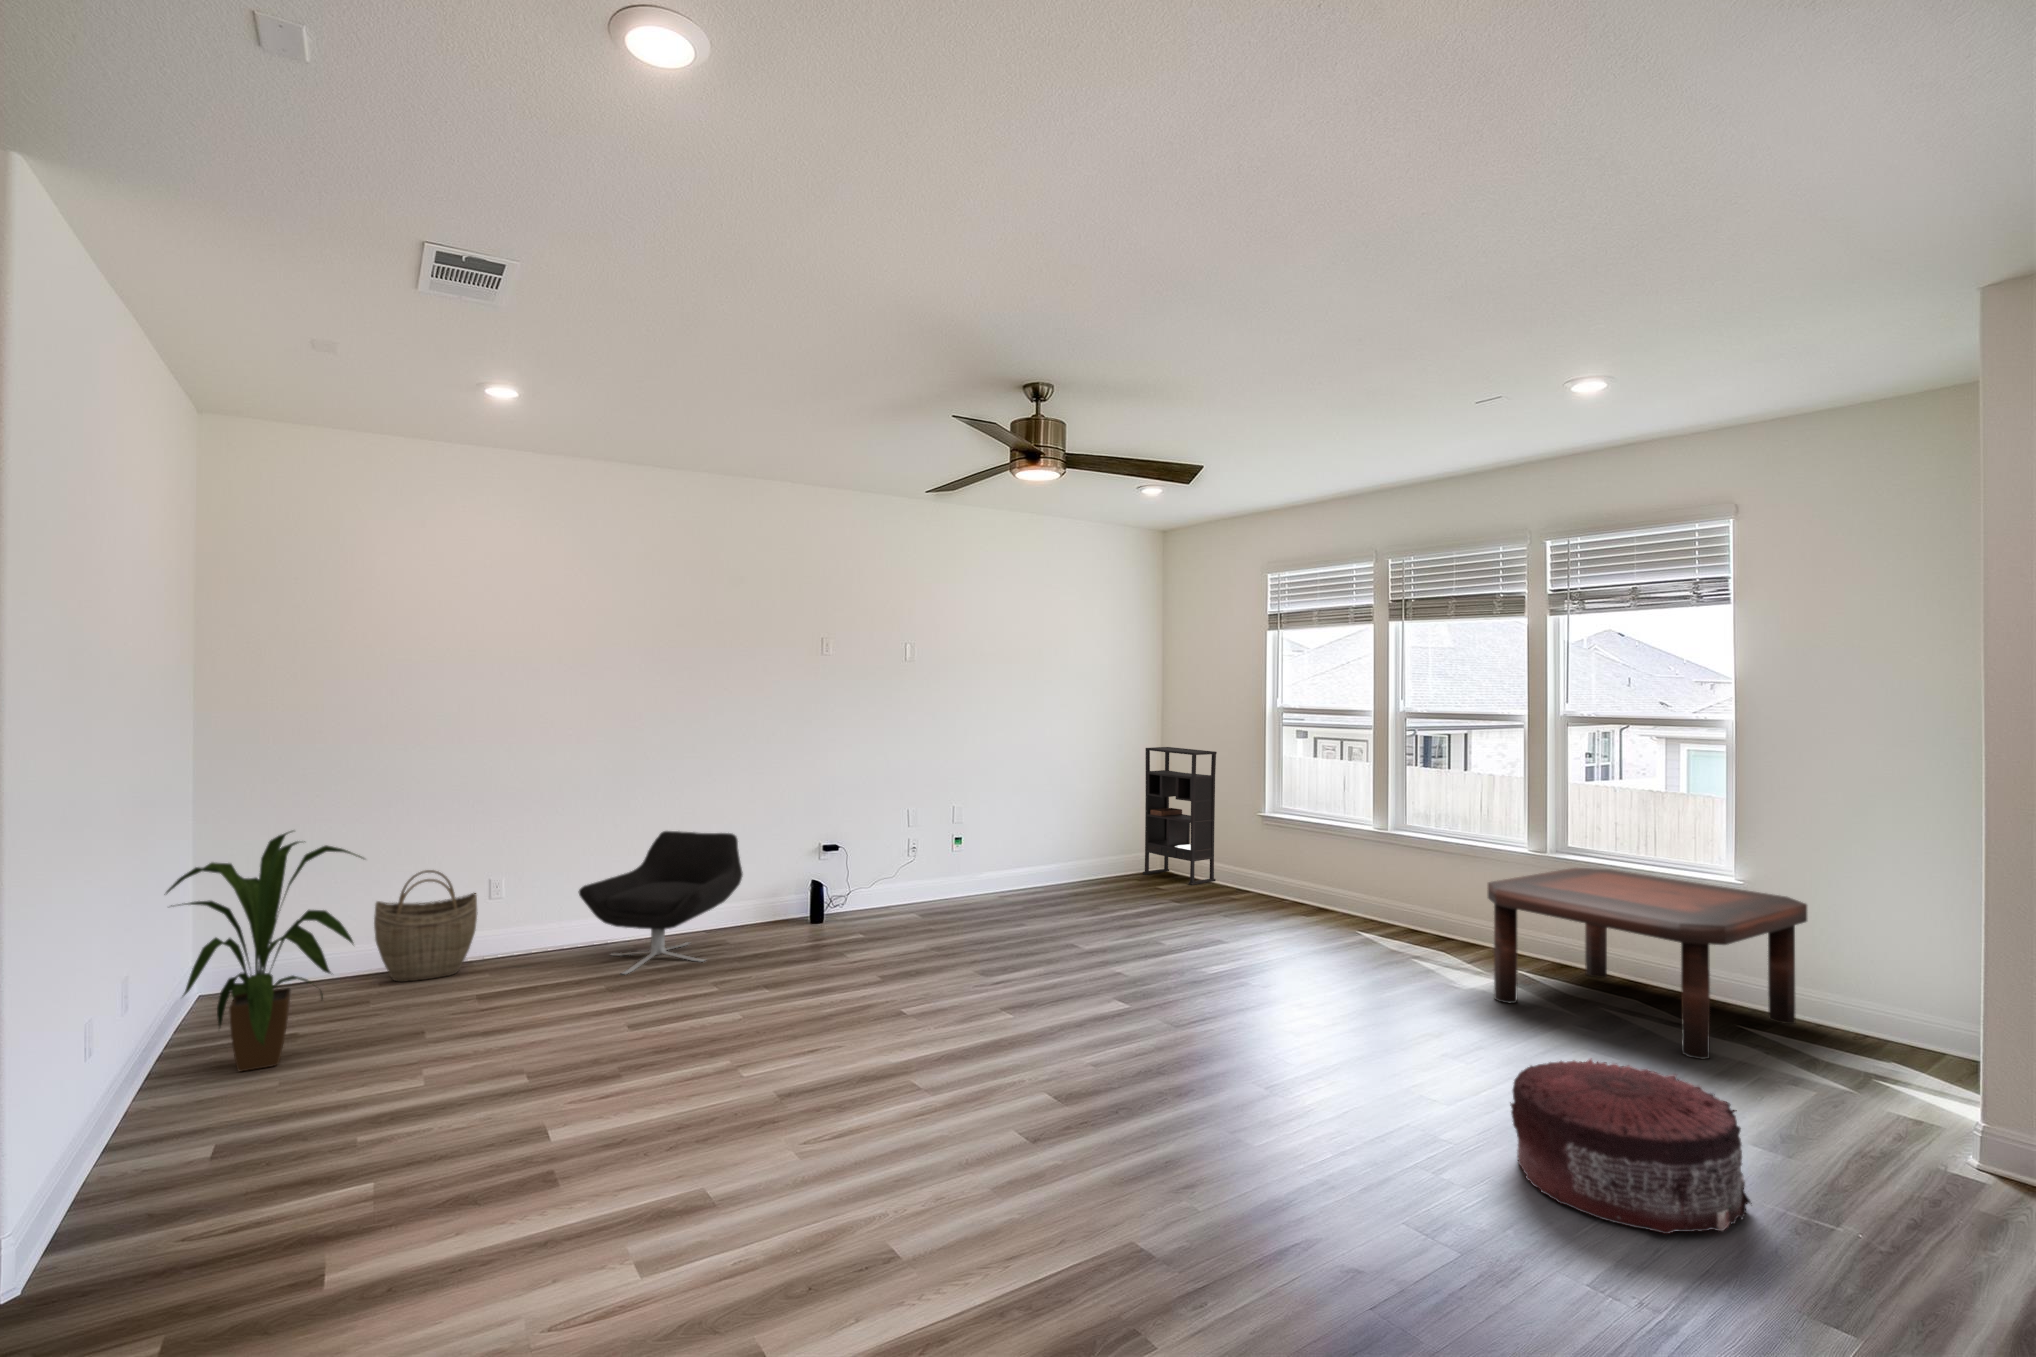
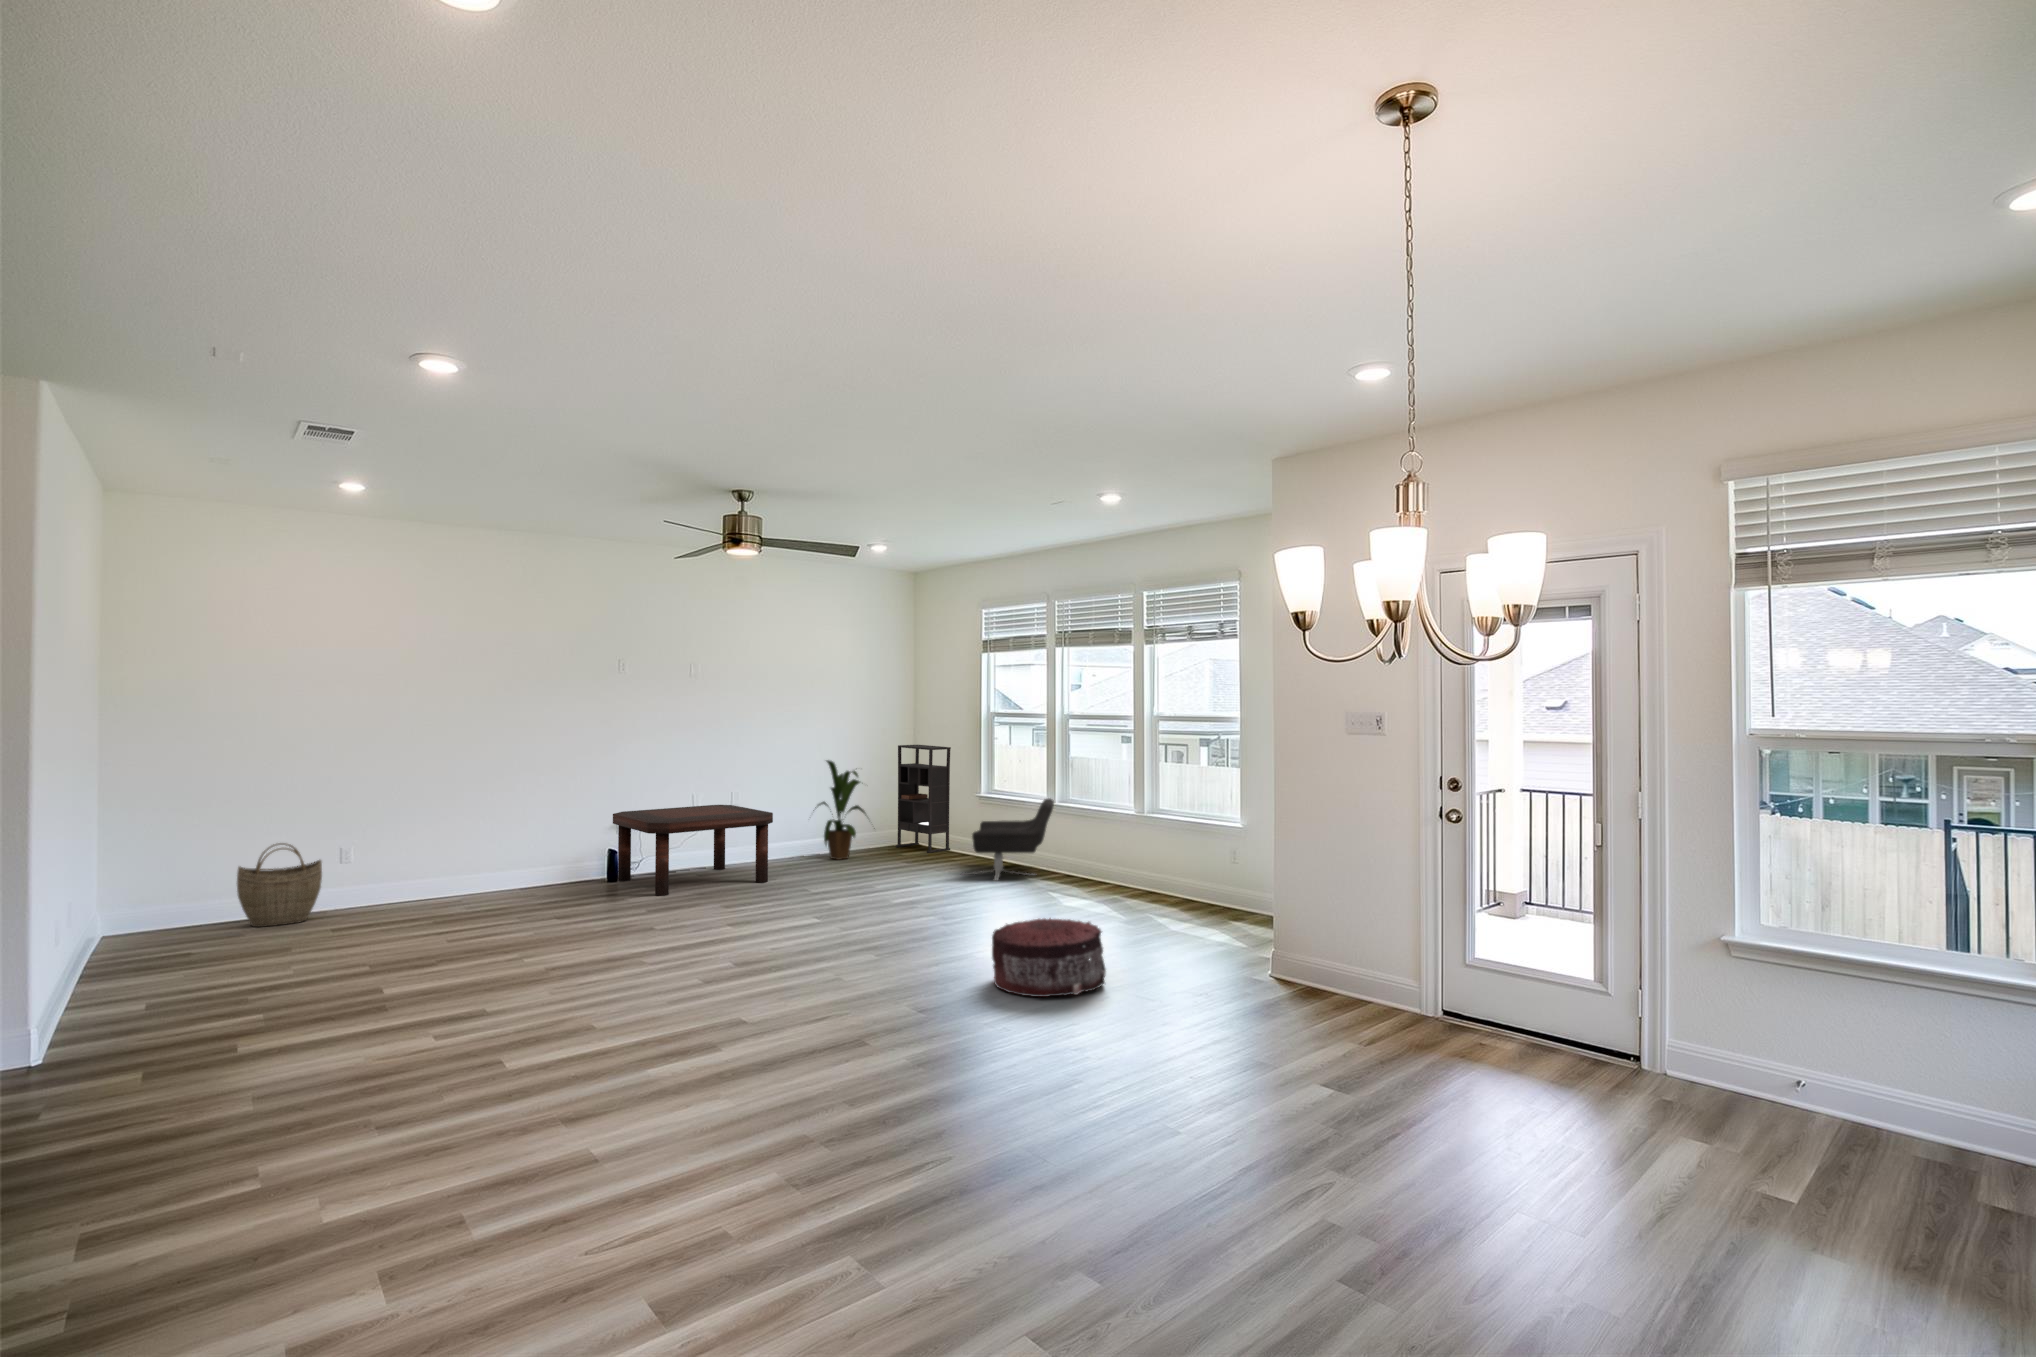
house plant: present [166,831,364,1071] -> present [813,760,866,860]
lounge chair: present [579,831,743,974] -> present [965,798,1054,880]
coffee table: present [1488,868,1807,1059] -> present [613,805,773,896]

